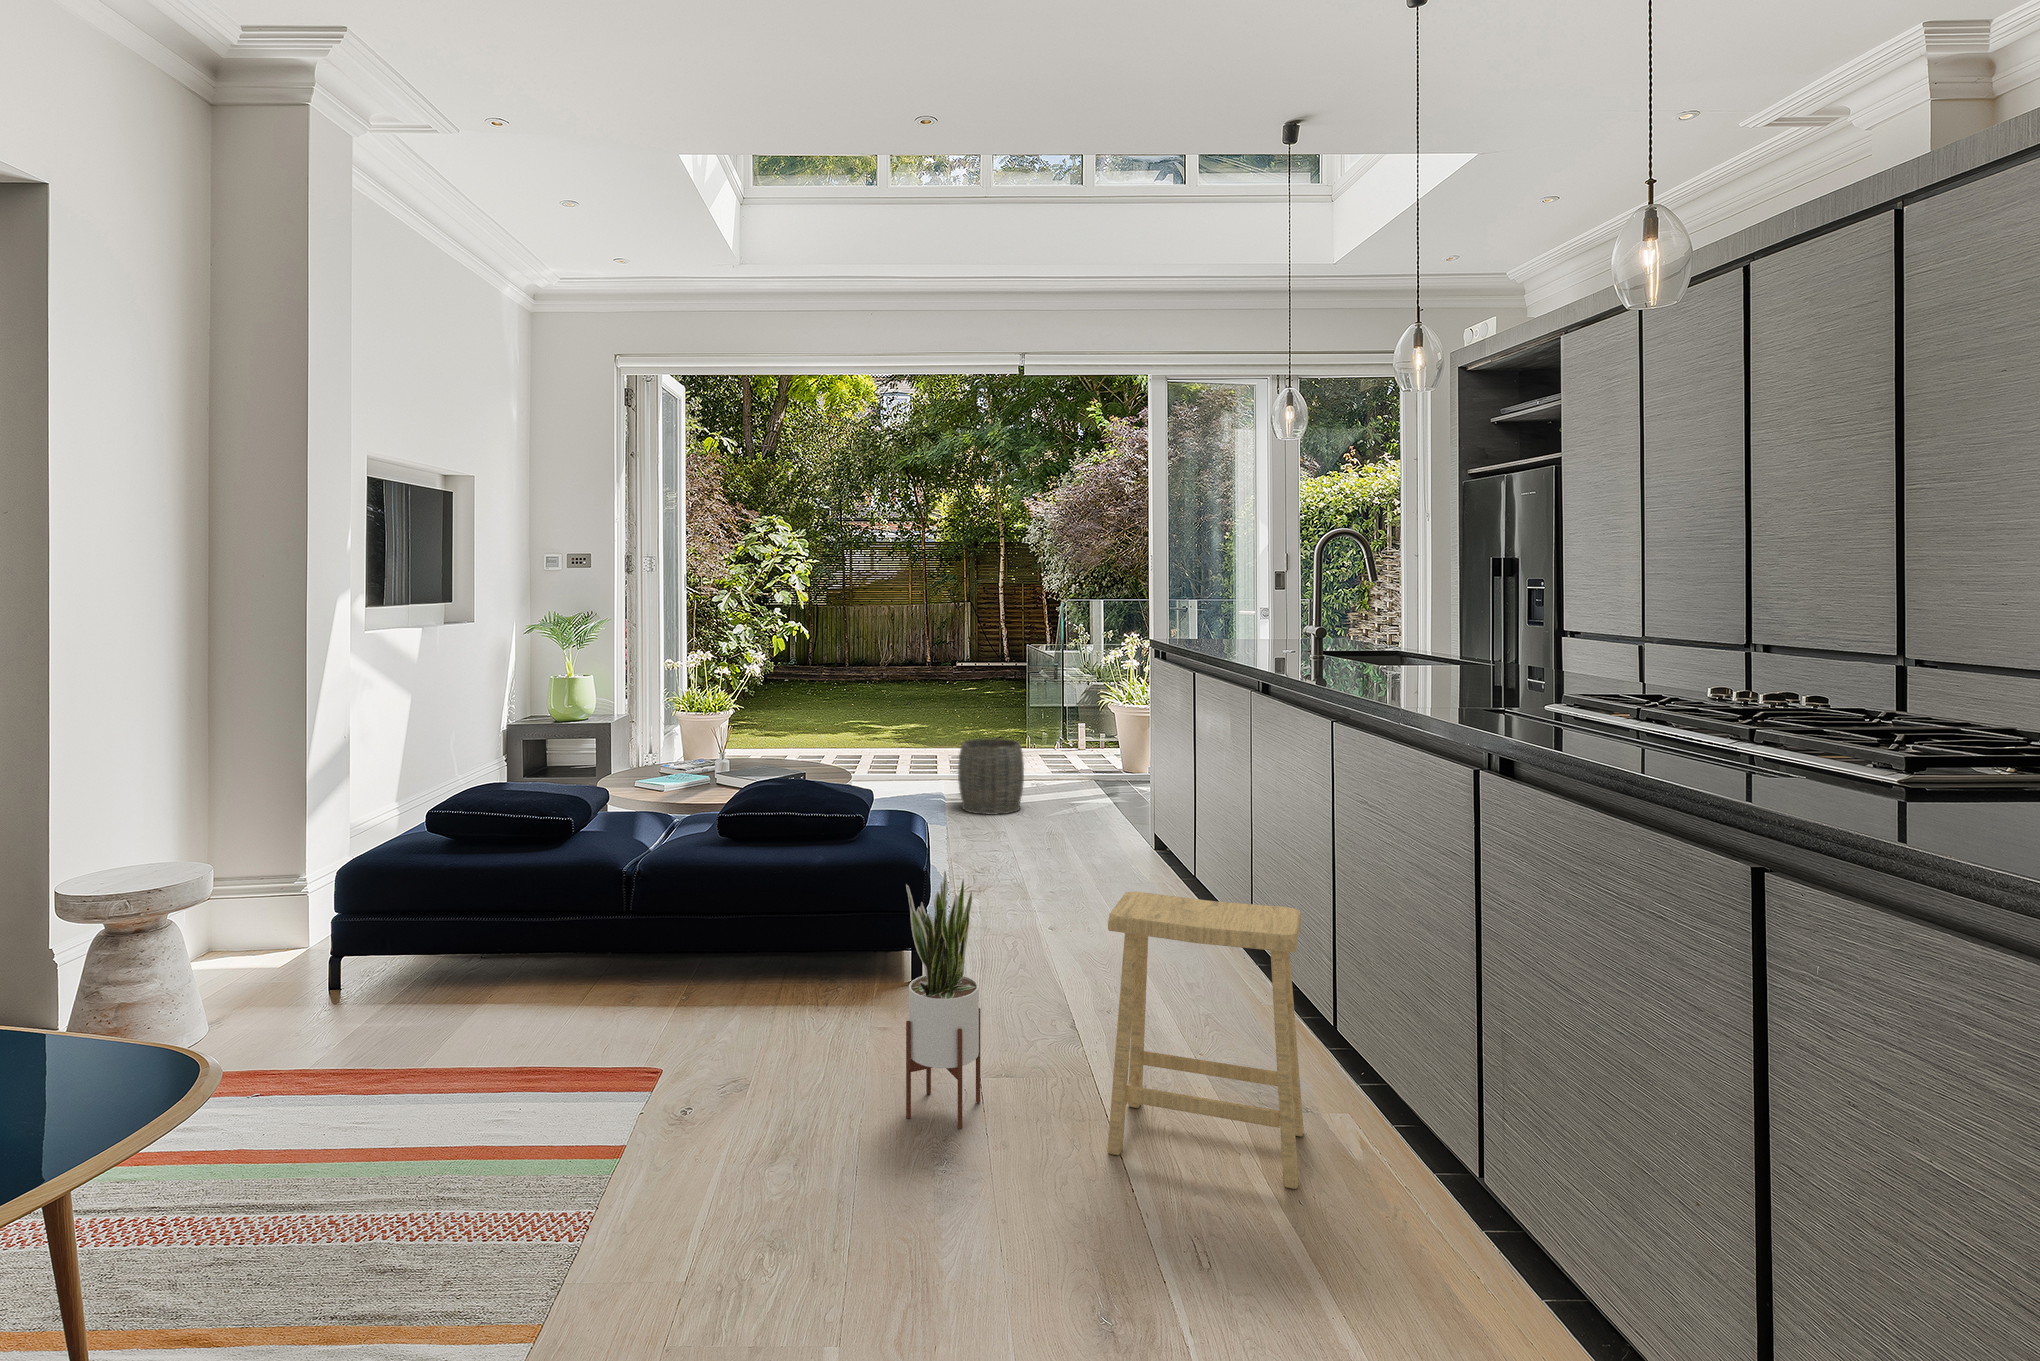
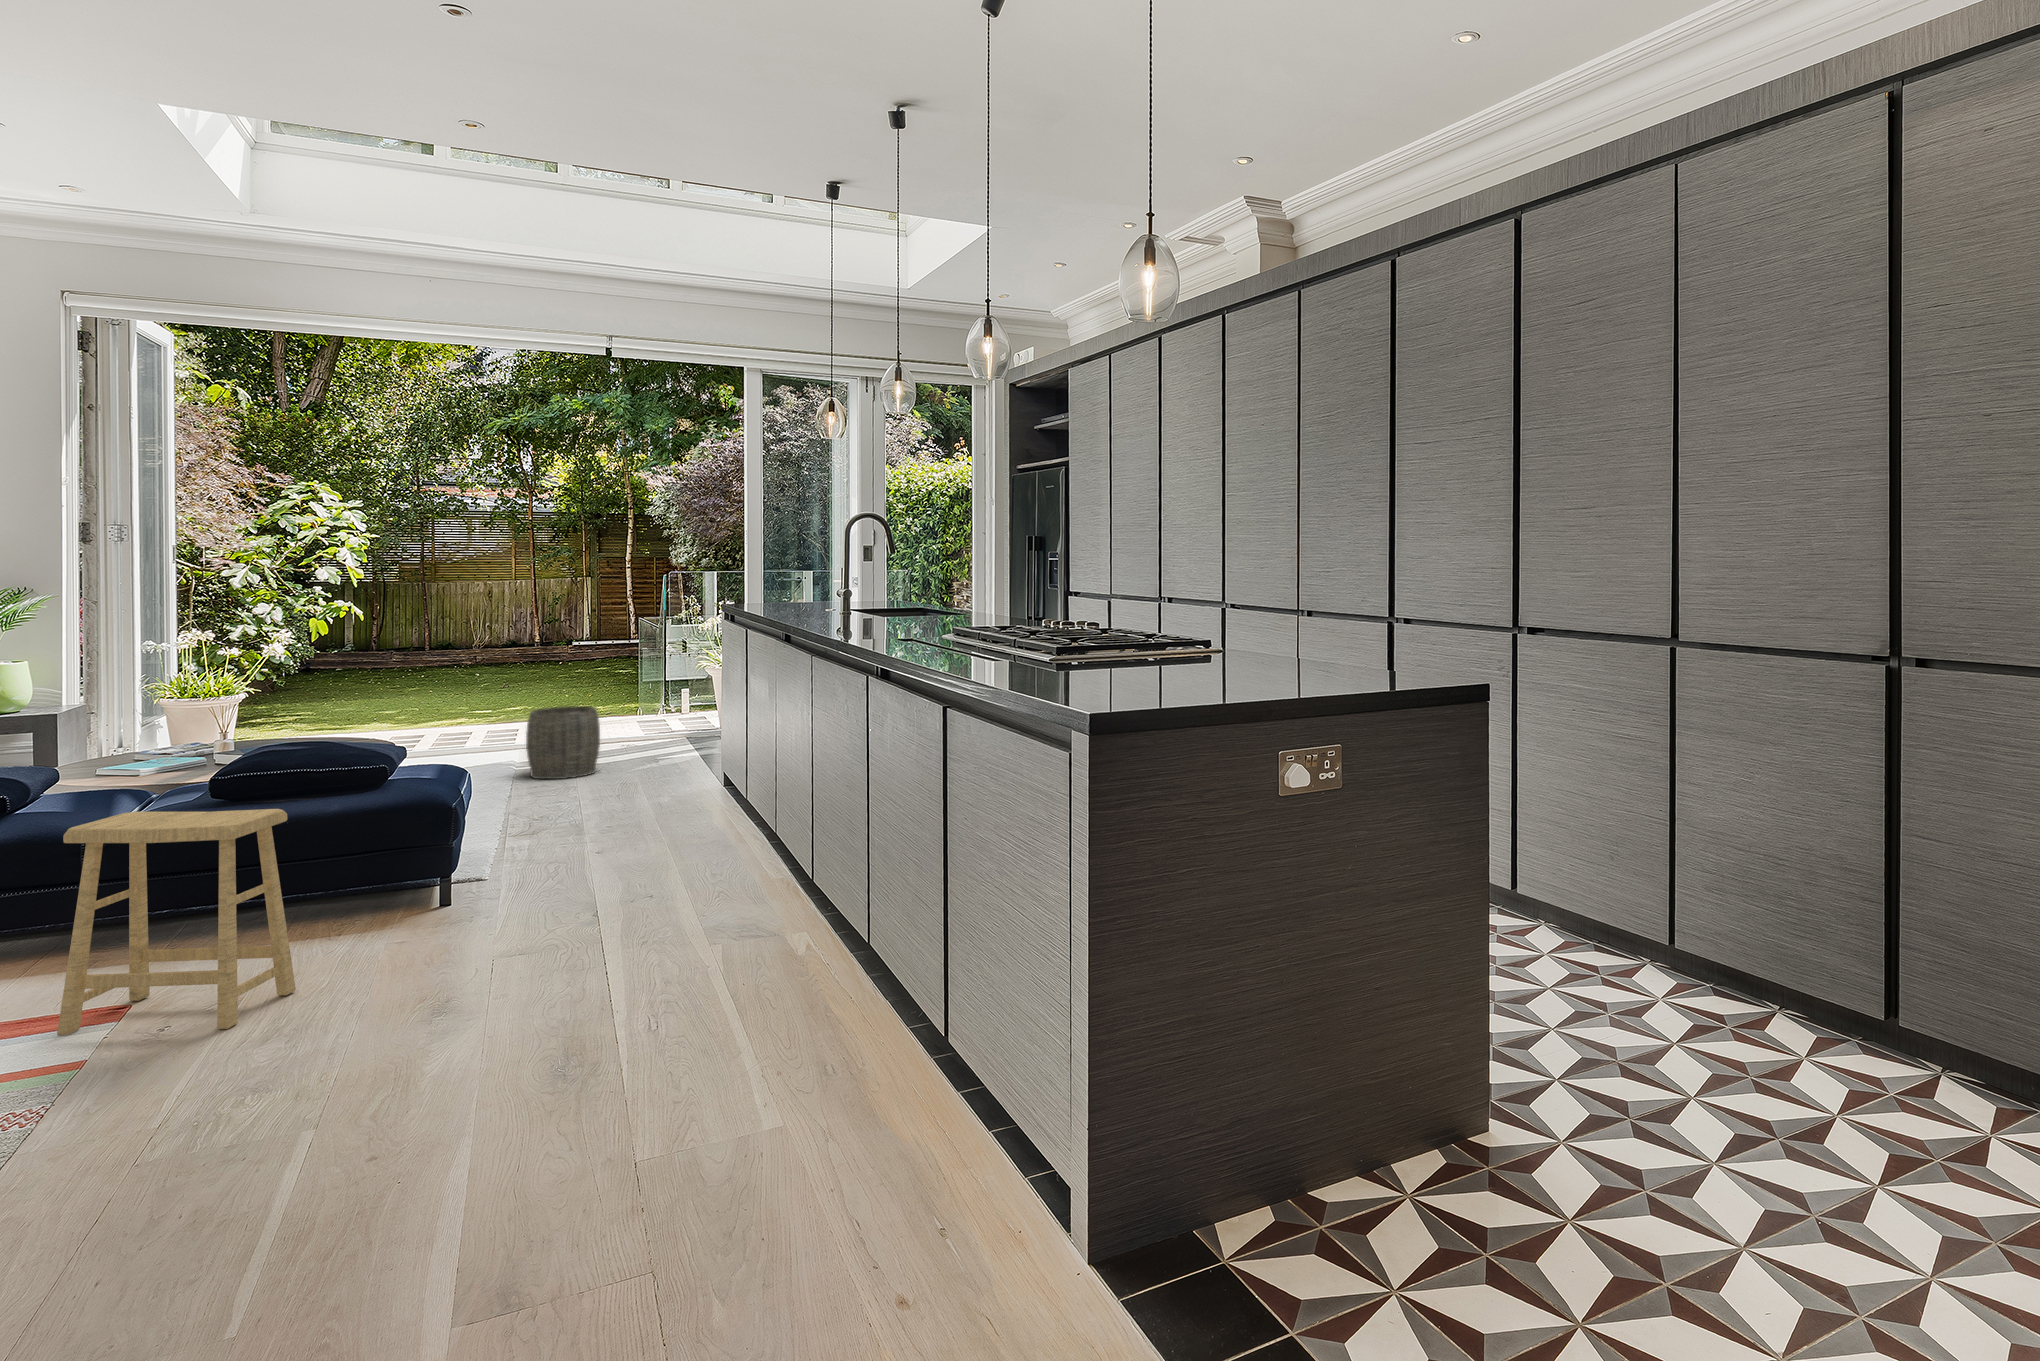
potted plant: present [906,871,980,1128] -> none [382,782,463,990]
footstool: present [1107,891,1304,1189] -> present [57,809,296,1036]

